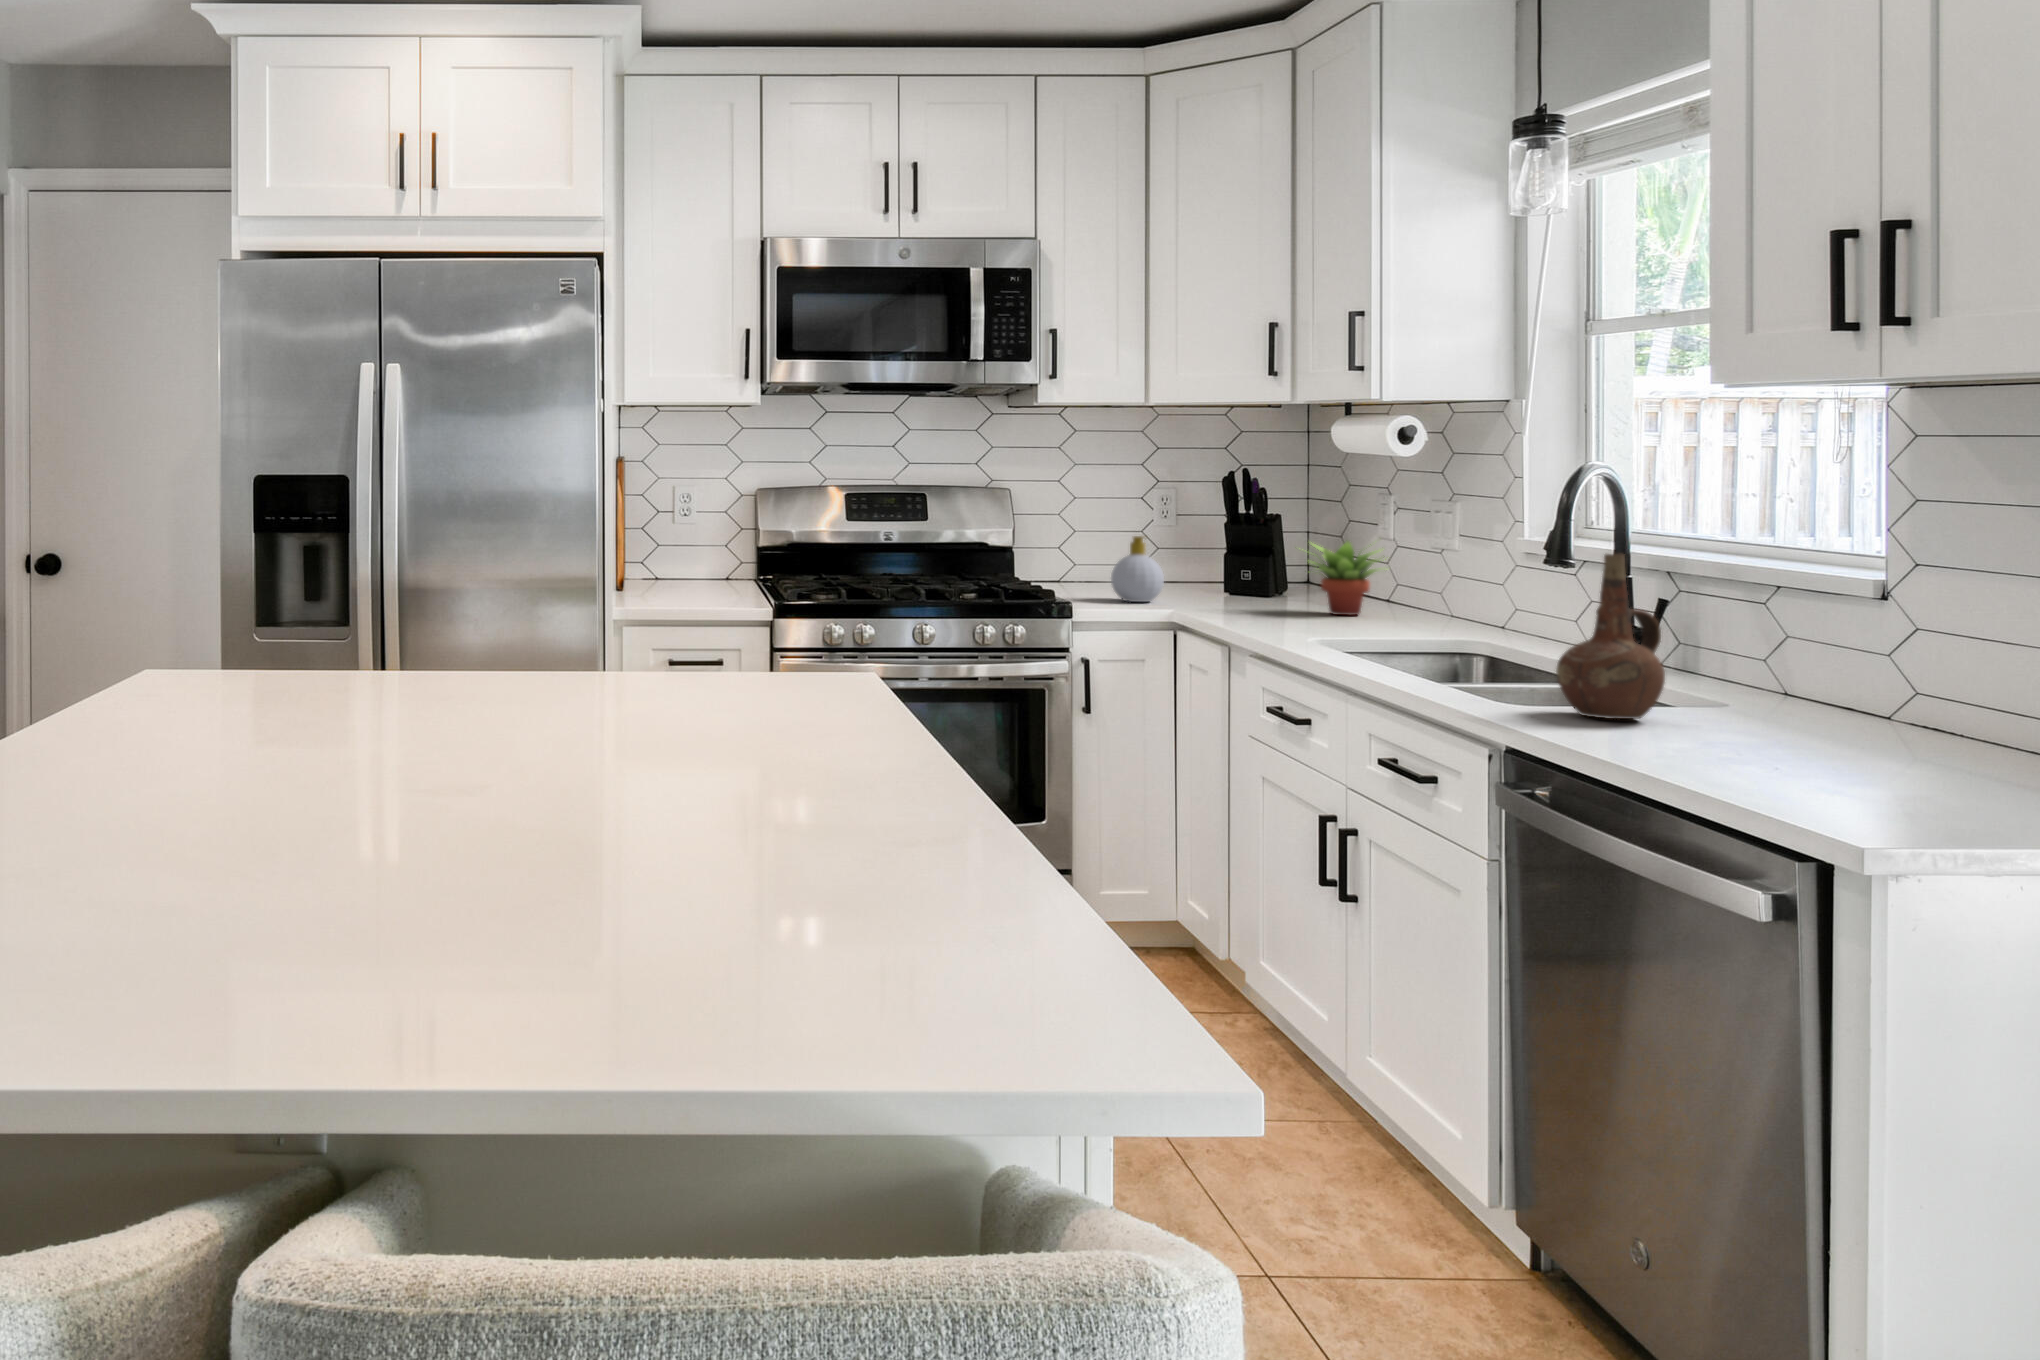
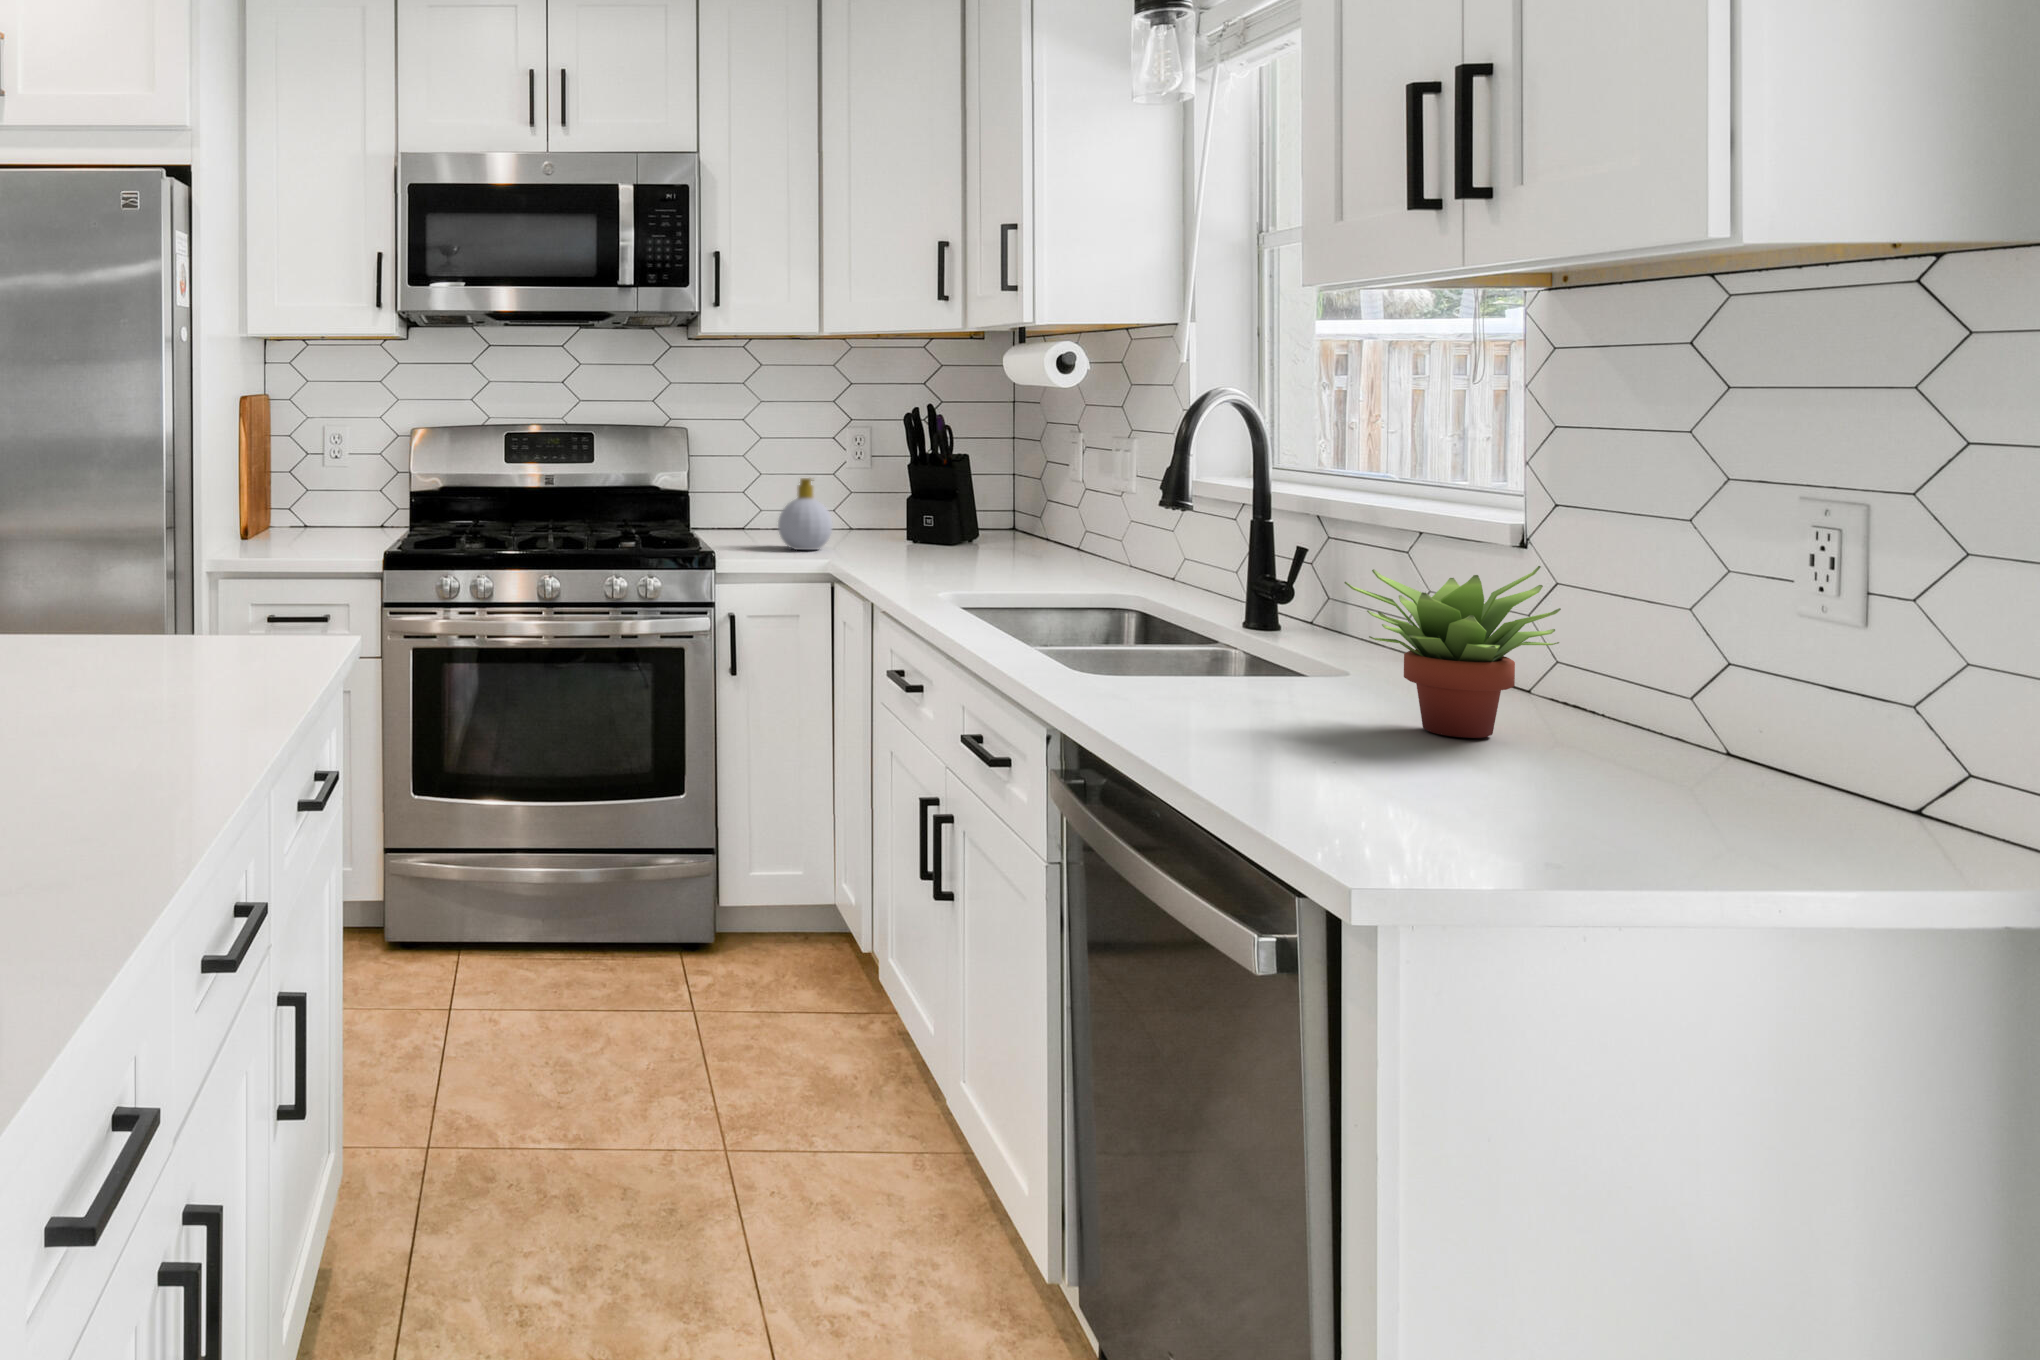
succulent plant: present [1305,541,1386,615] -> present [1344,566,1561,738]
ceramic pitcher: present [1556,554,1665,719] -> none [1105,498,1230,708]

